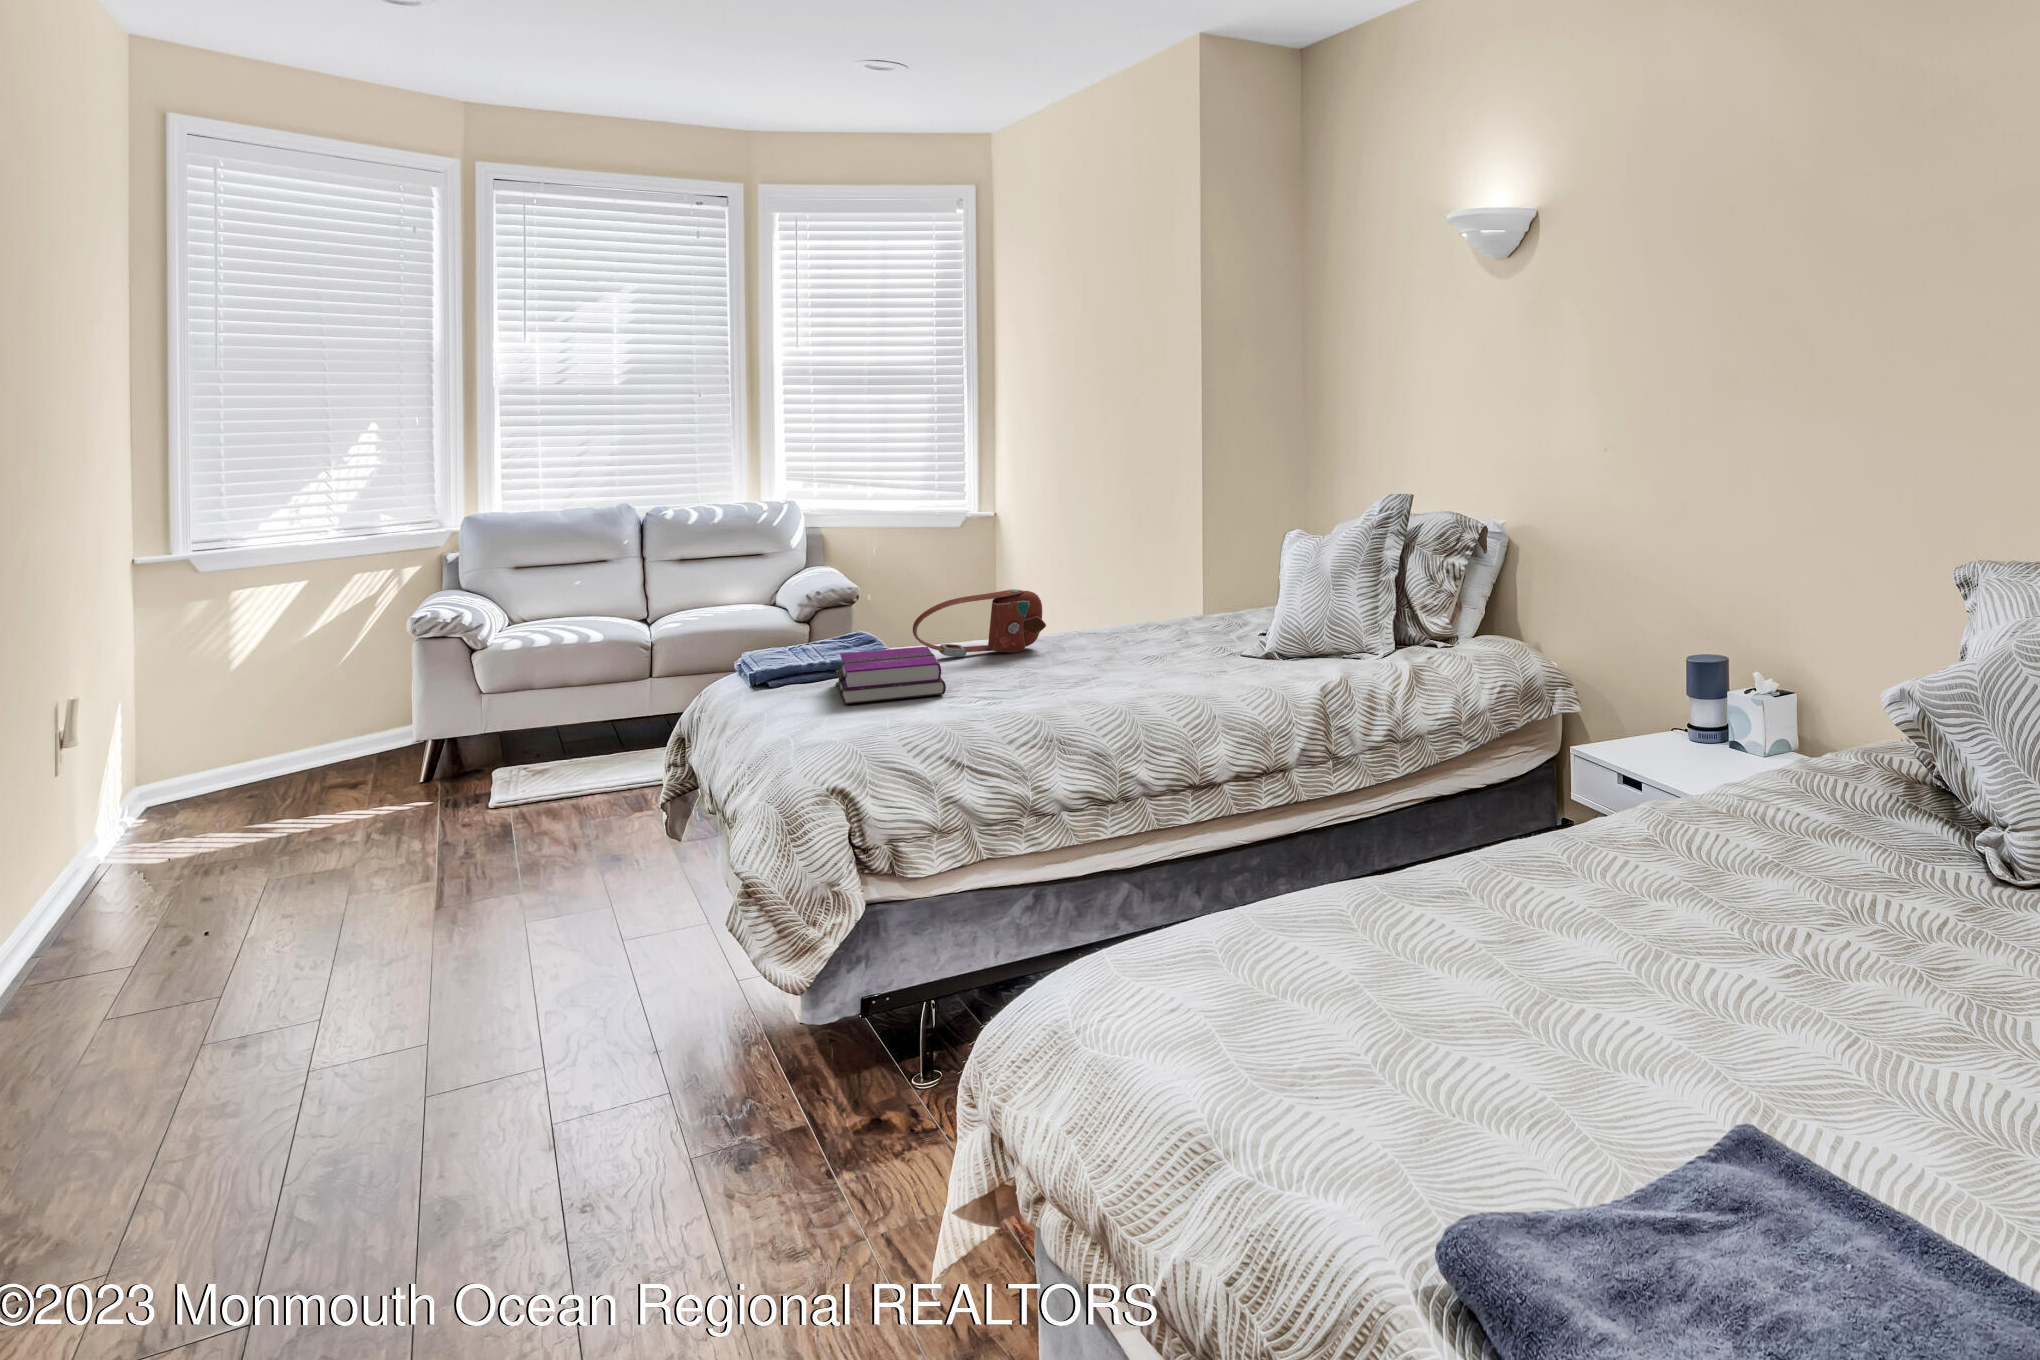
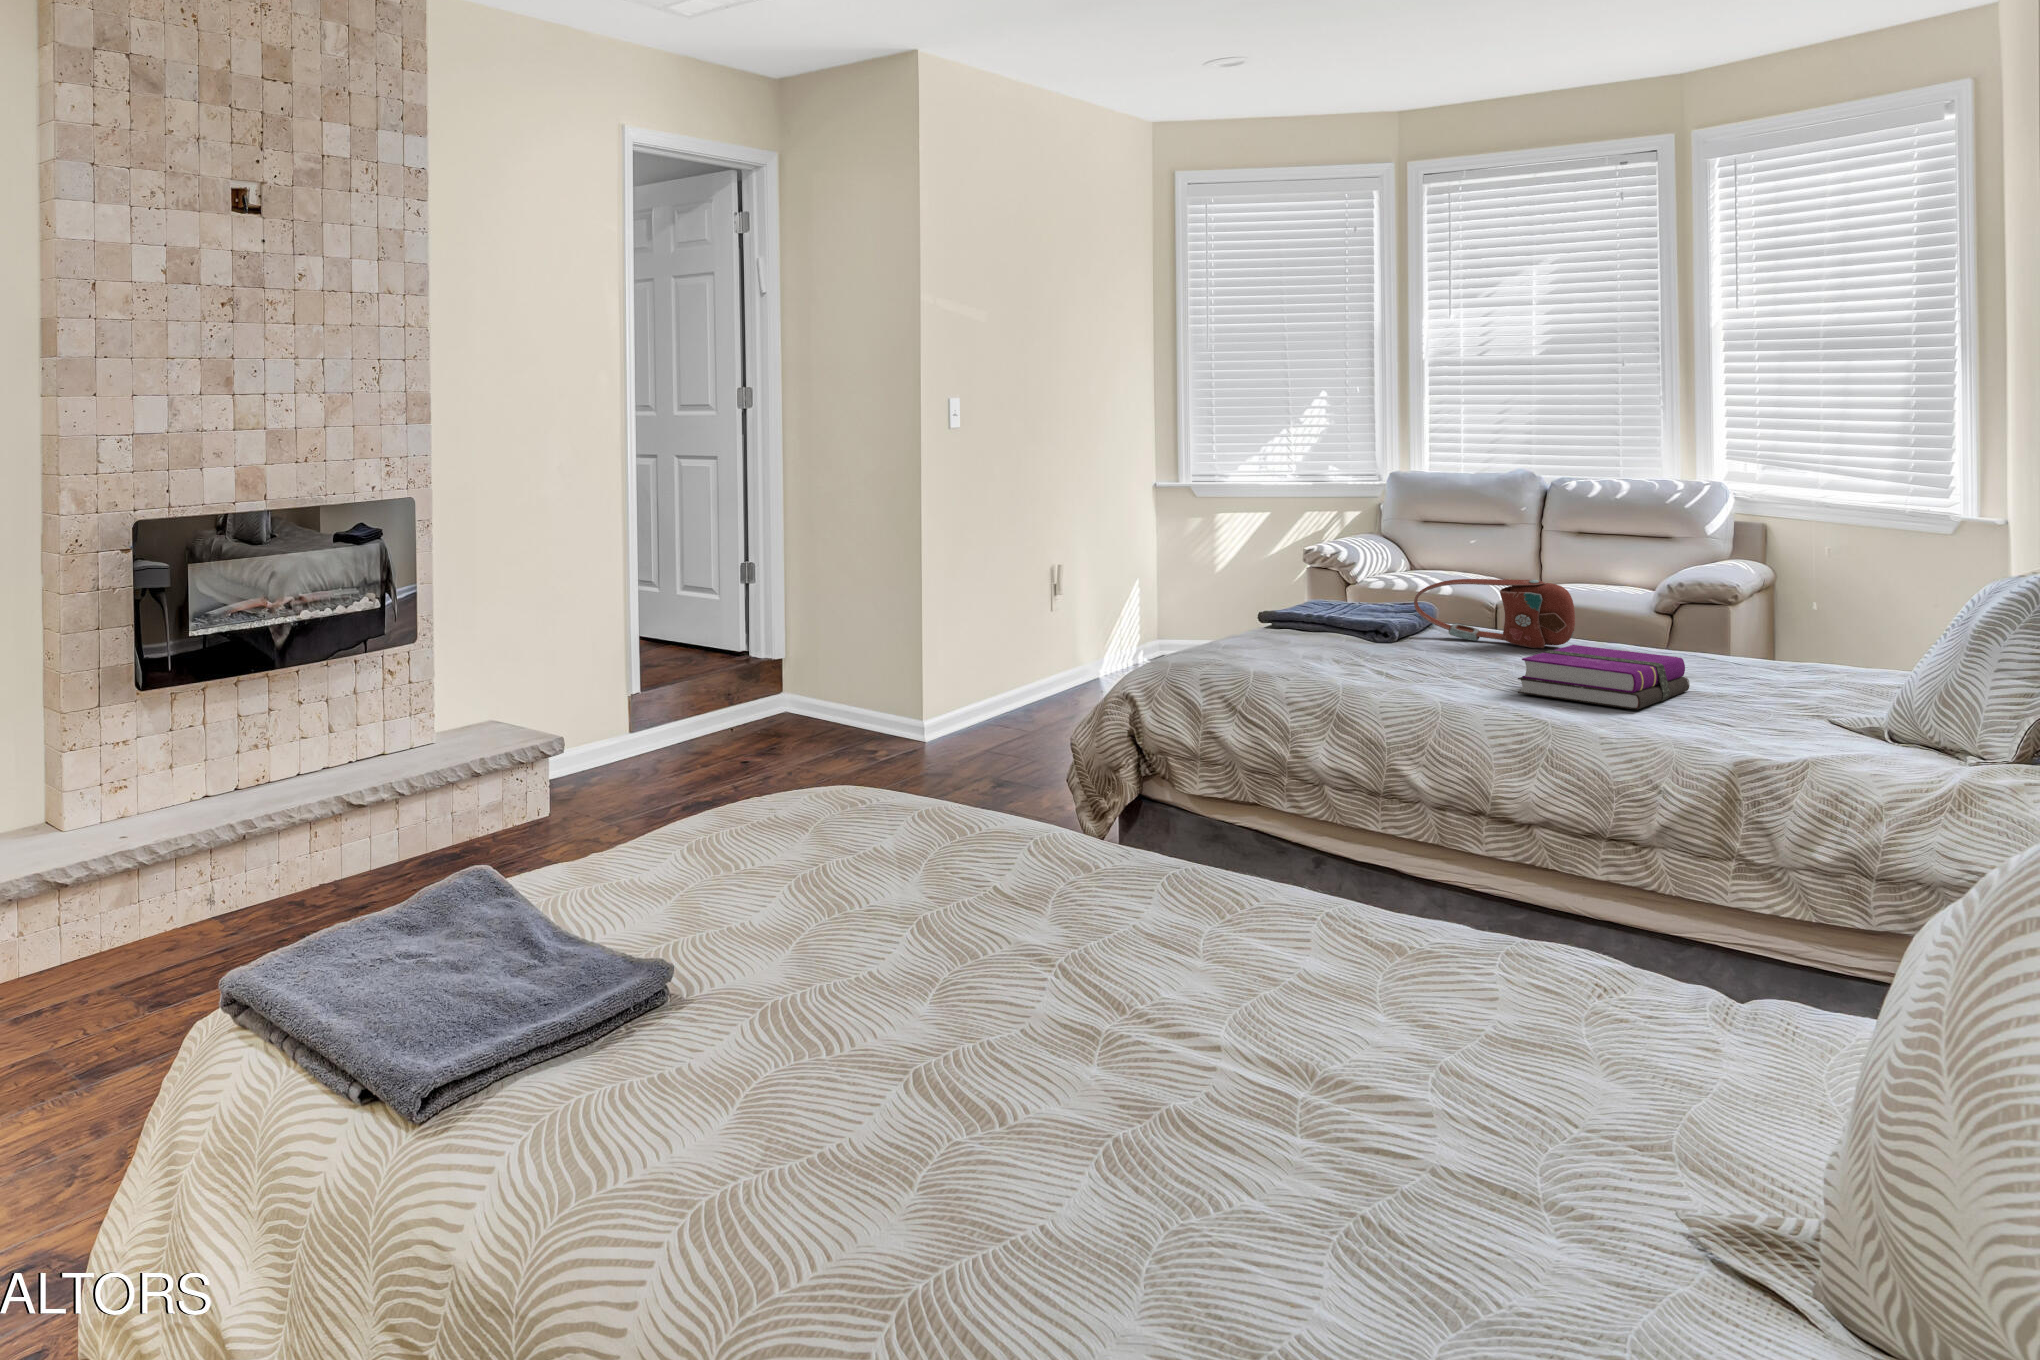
hardback book: present [836,647,946,704] -> present [1518,645,1690,710]

